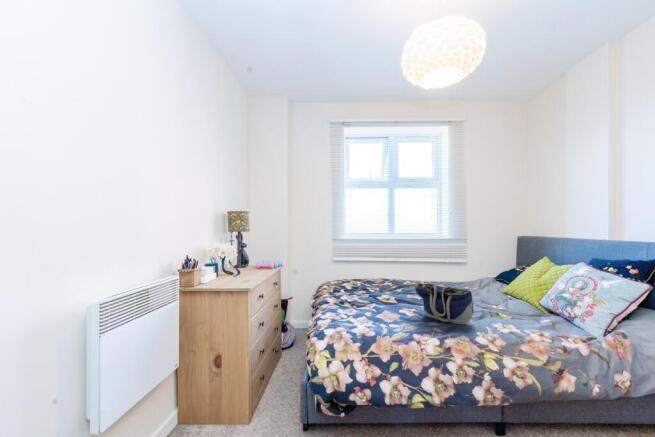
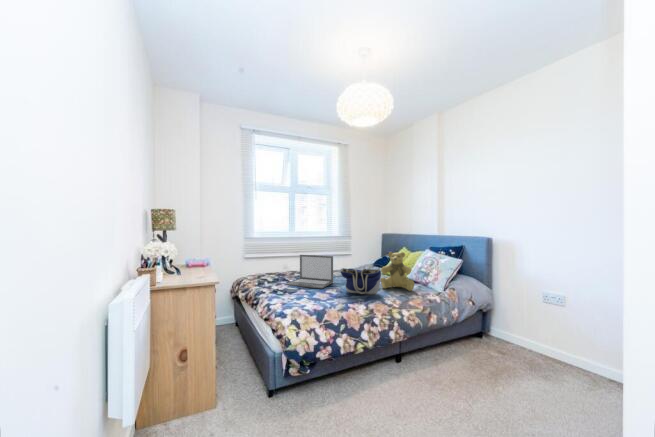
laptop: none [357,260,418,306] -> present [287,255,333,289]
teddy bear: none [483,264,540,327] -> present [381,252,414,291]

